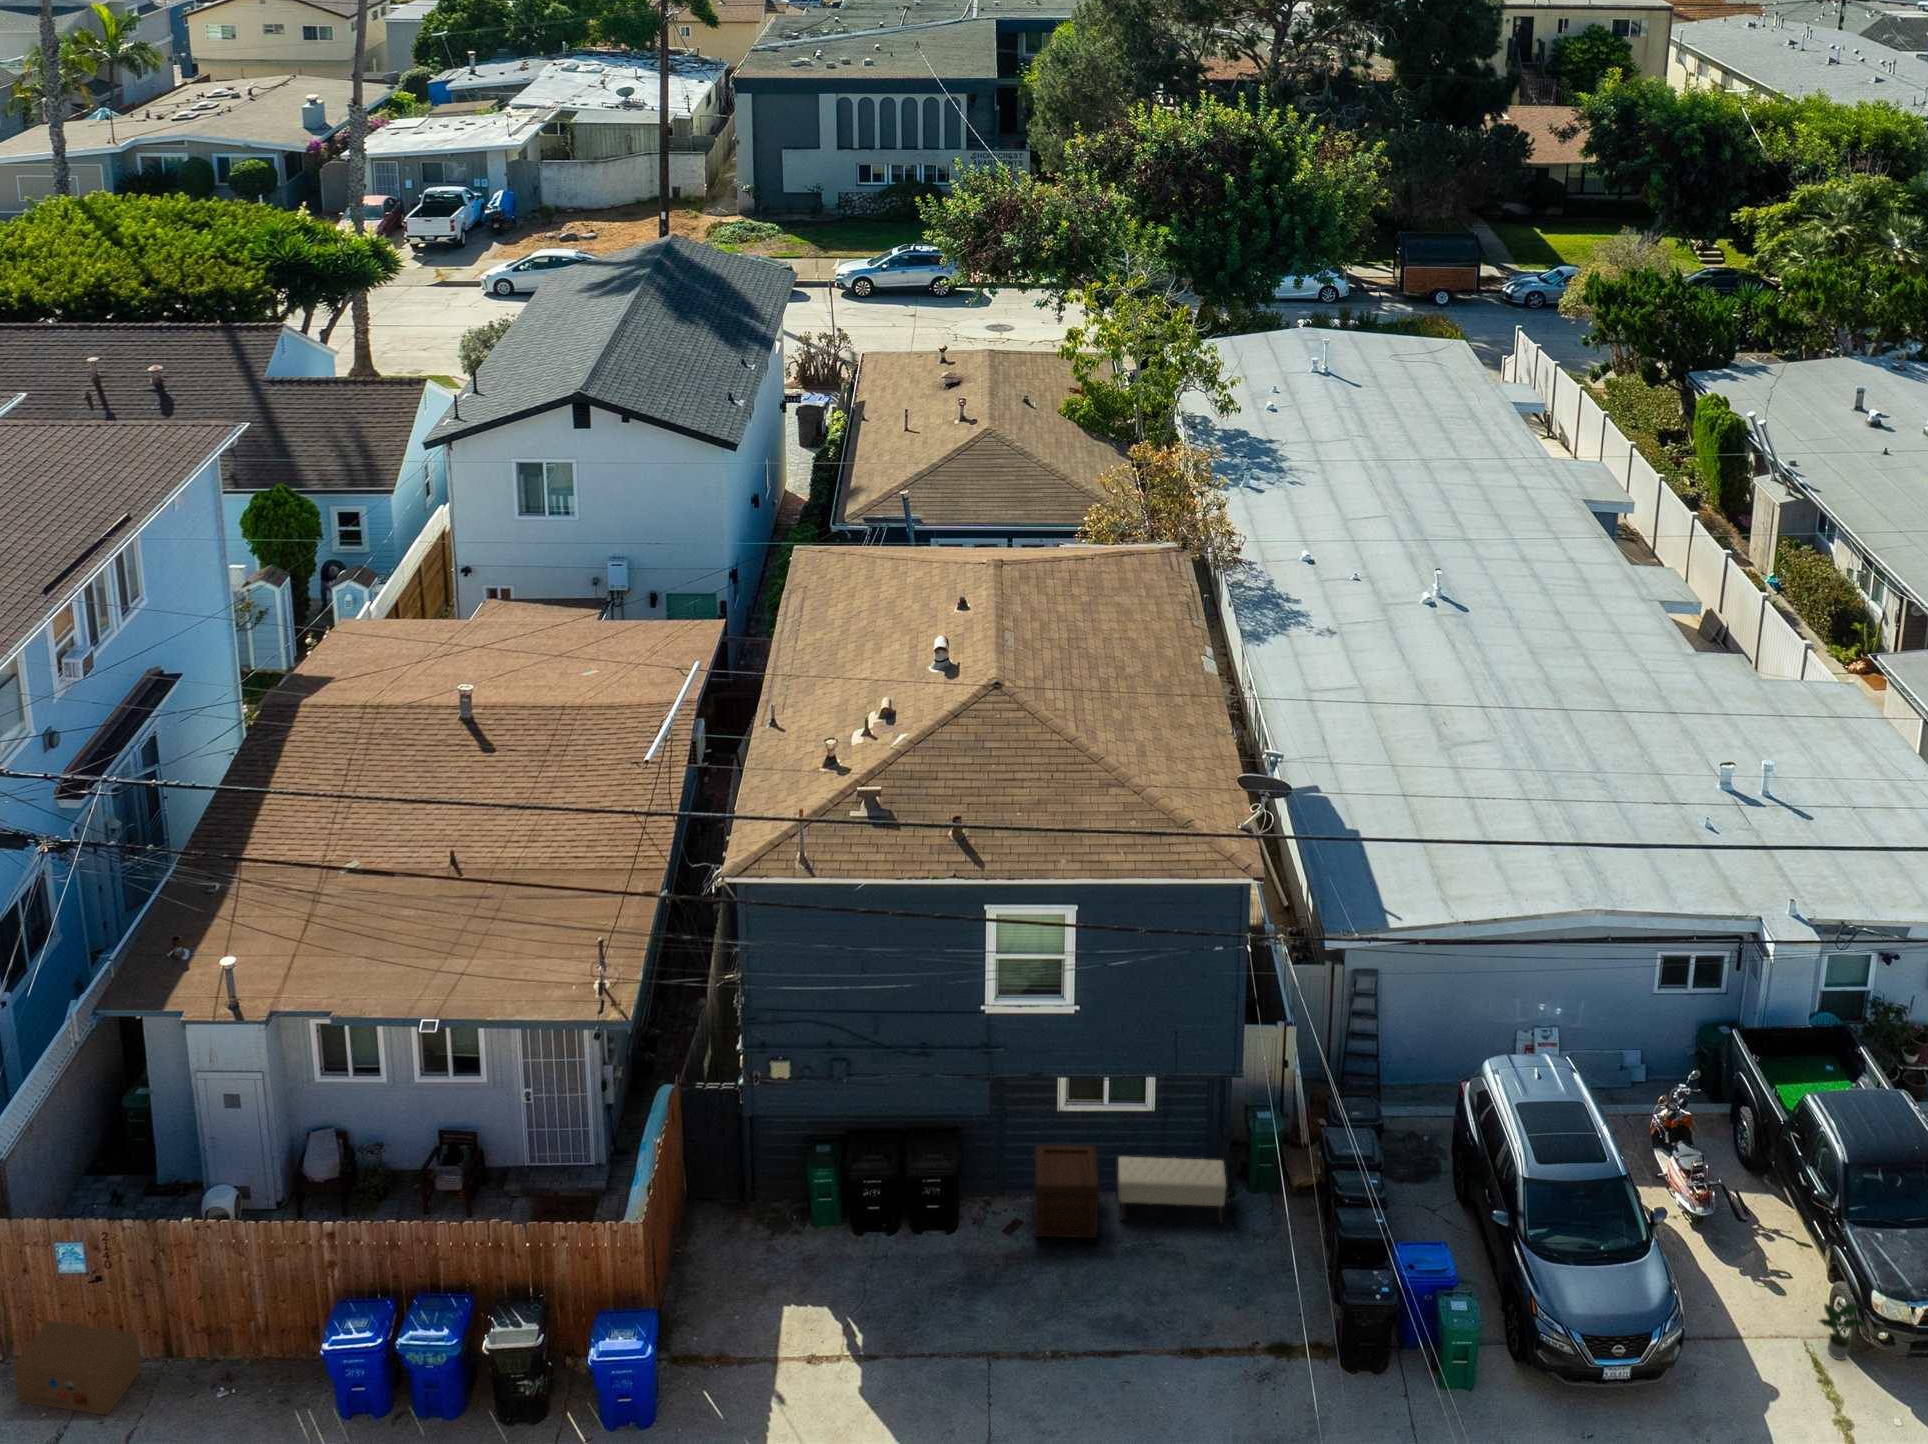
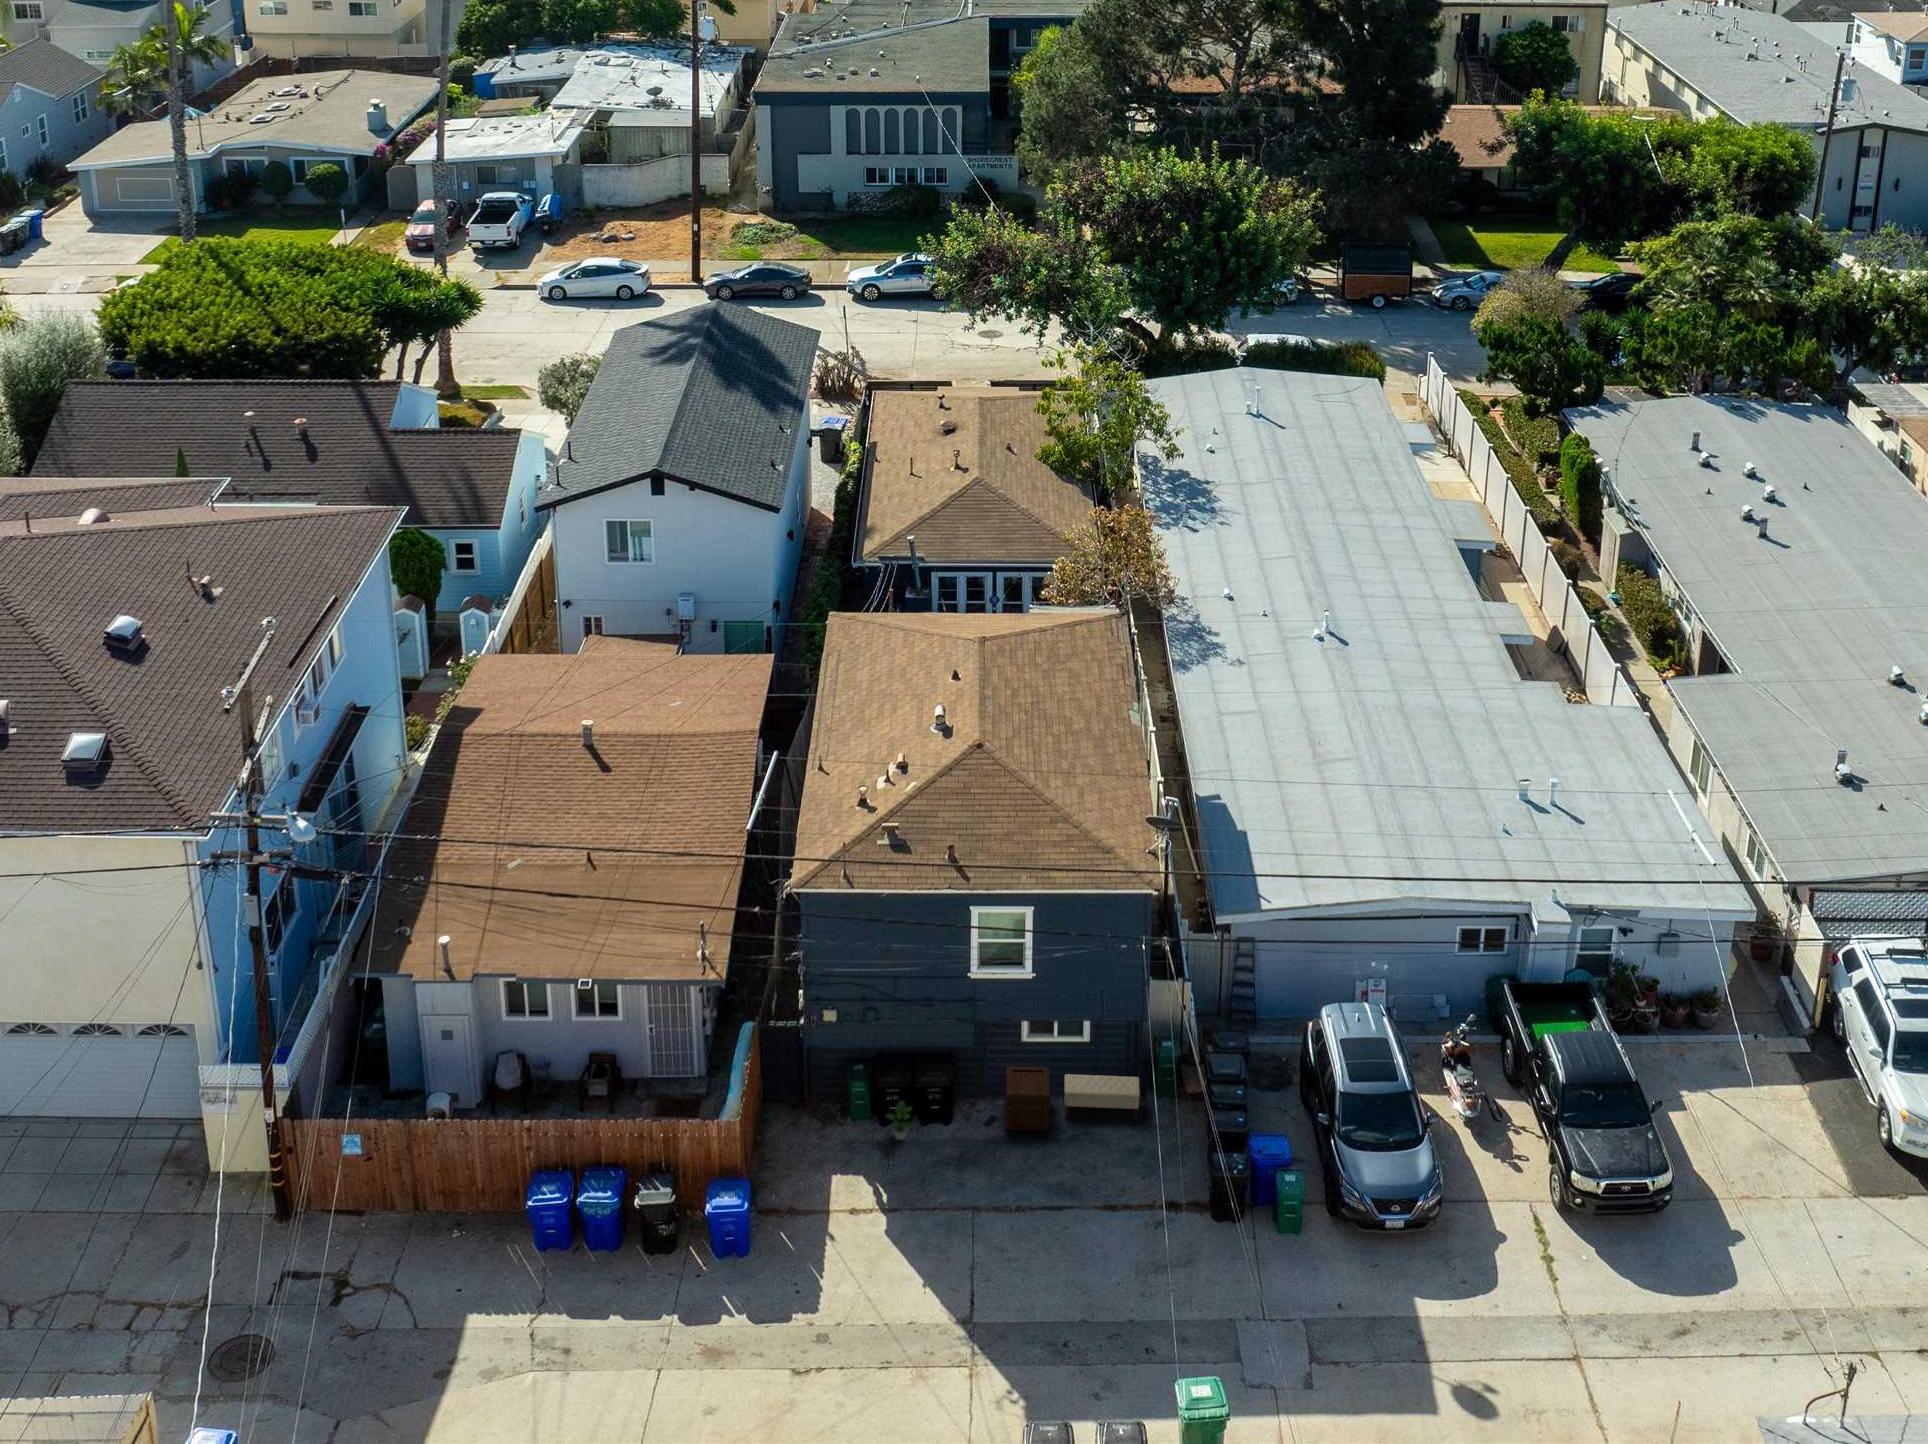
potted plant: present [1819,1303,1866,1360] -> present [887,1101,911,1140]
cardboard box: present [14,1321,141,1415] -> none [322,1185,403,1246]

